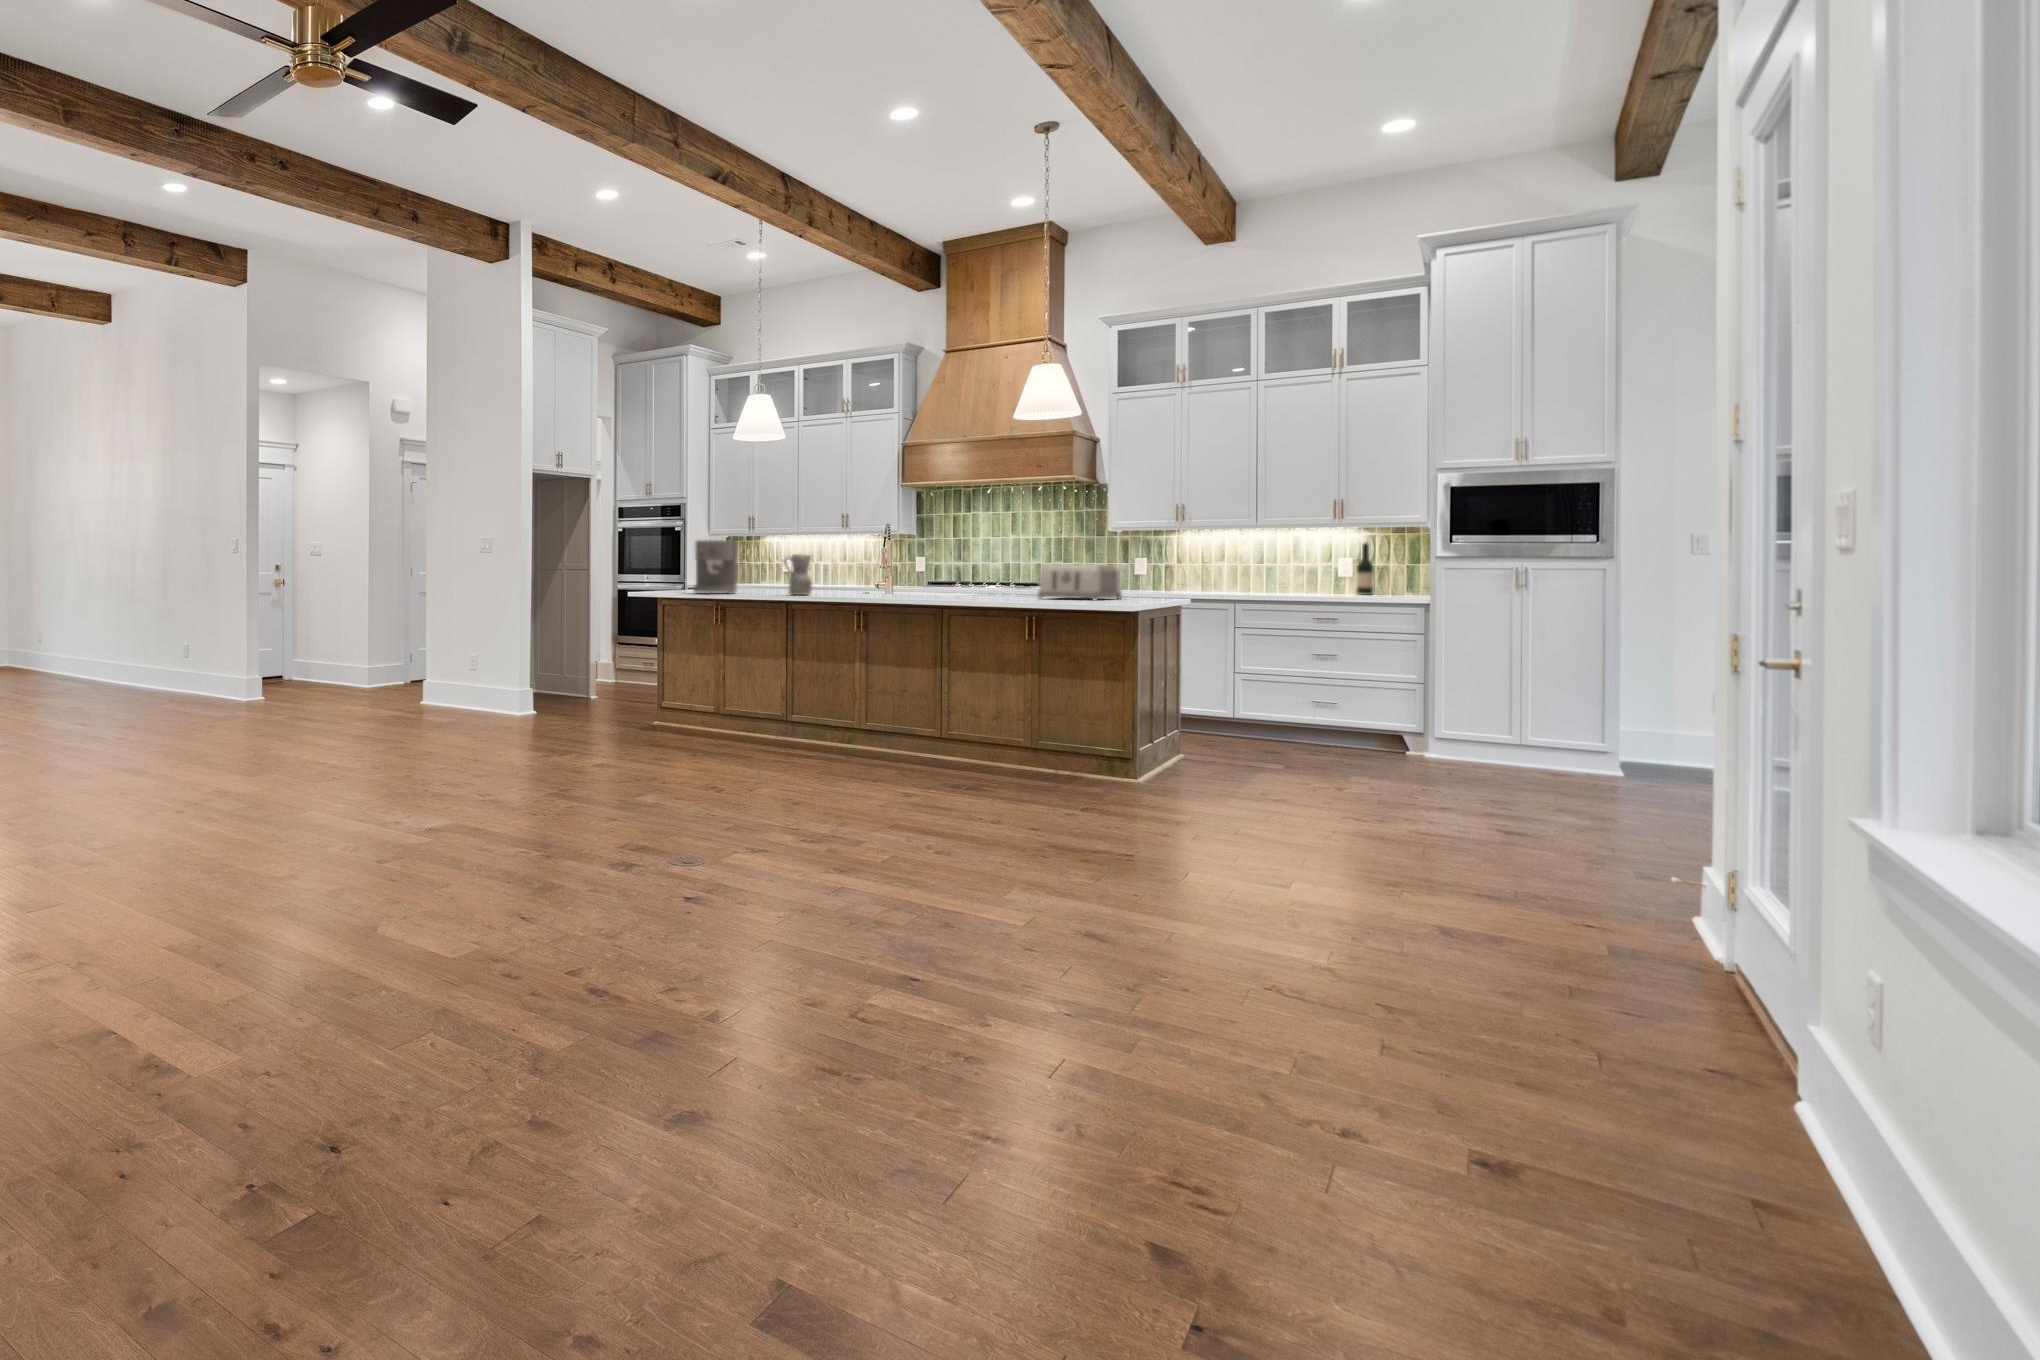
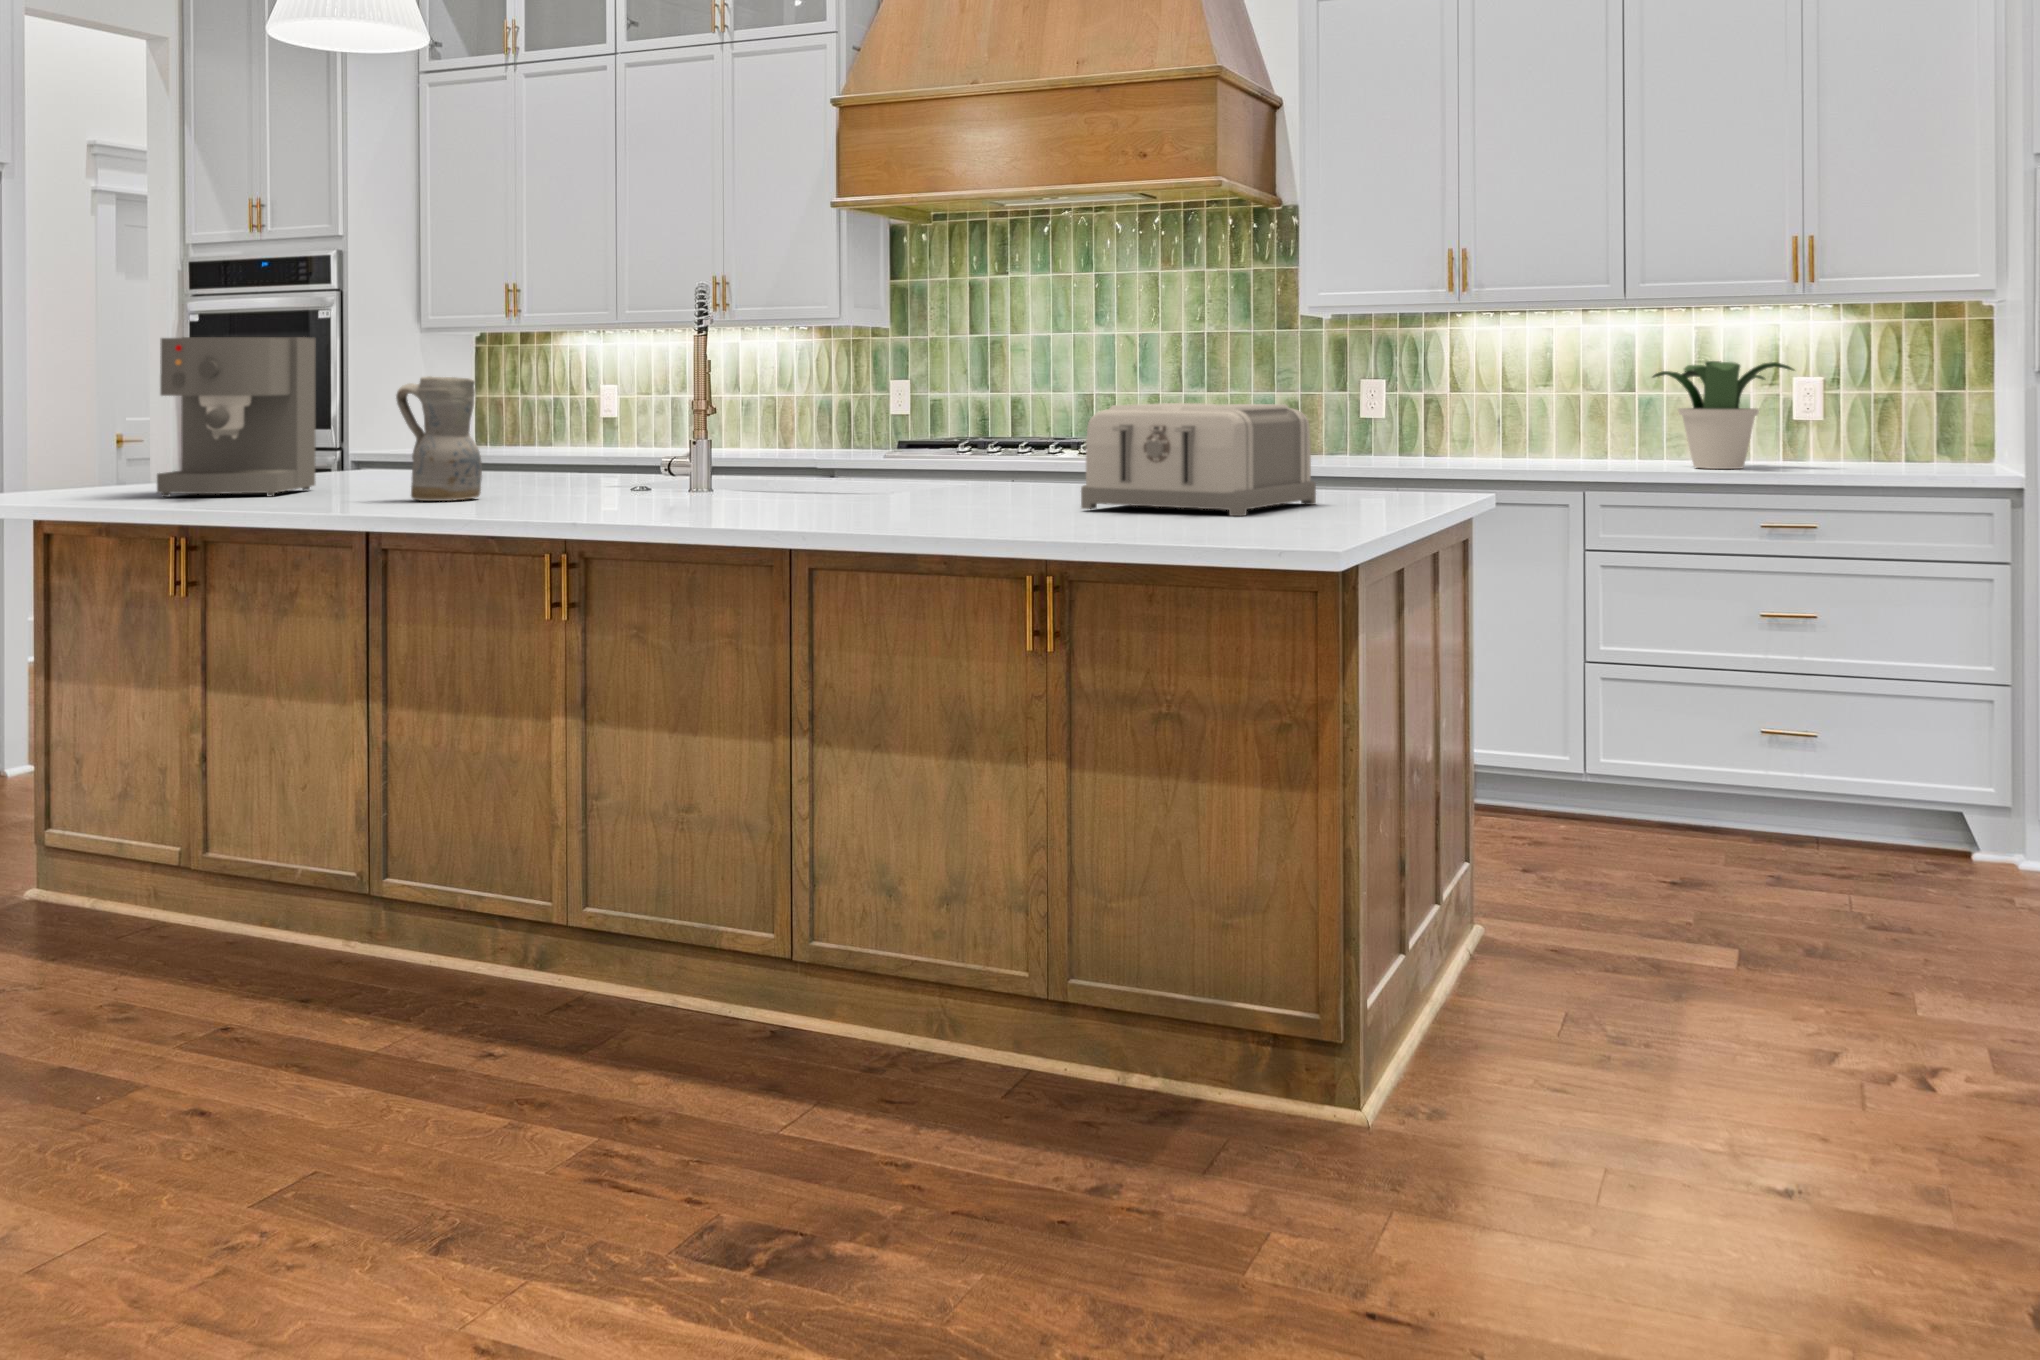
wine bottle: present [1356,543,1373,595] -> none [1851,340,1889,468]
potted plant: none [1266,551,1330,594] -> present [1653,361,1794,469]

